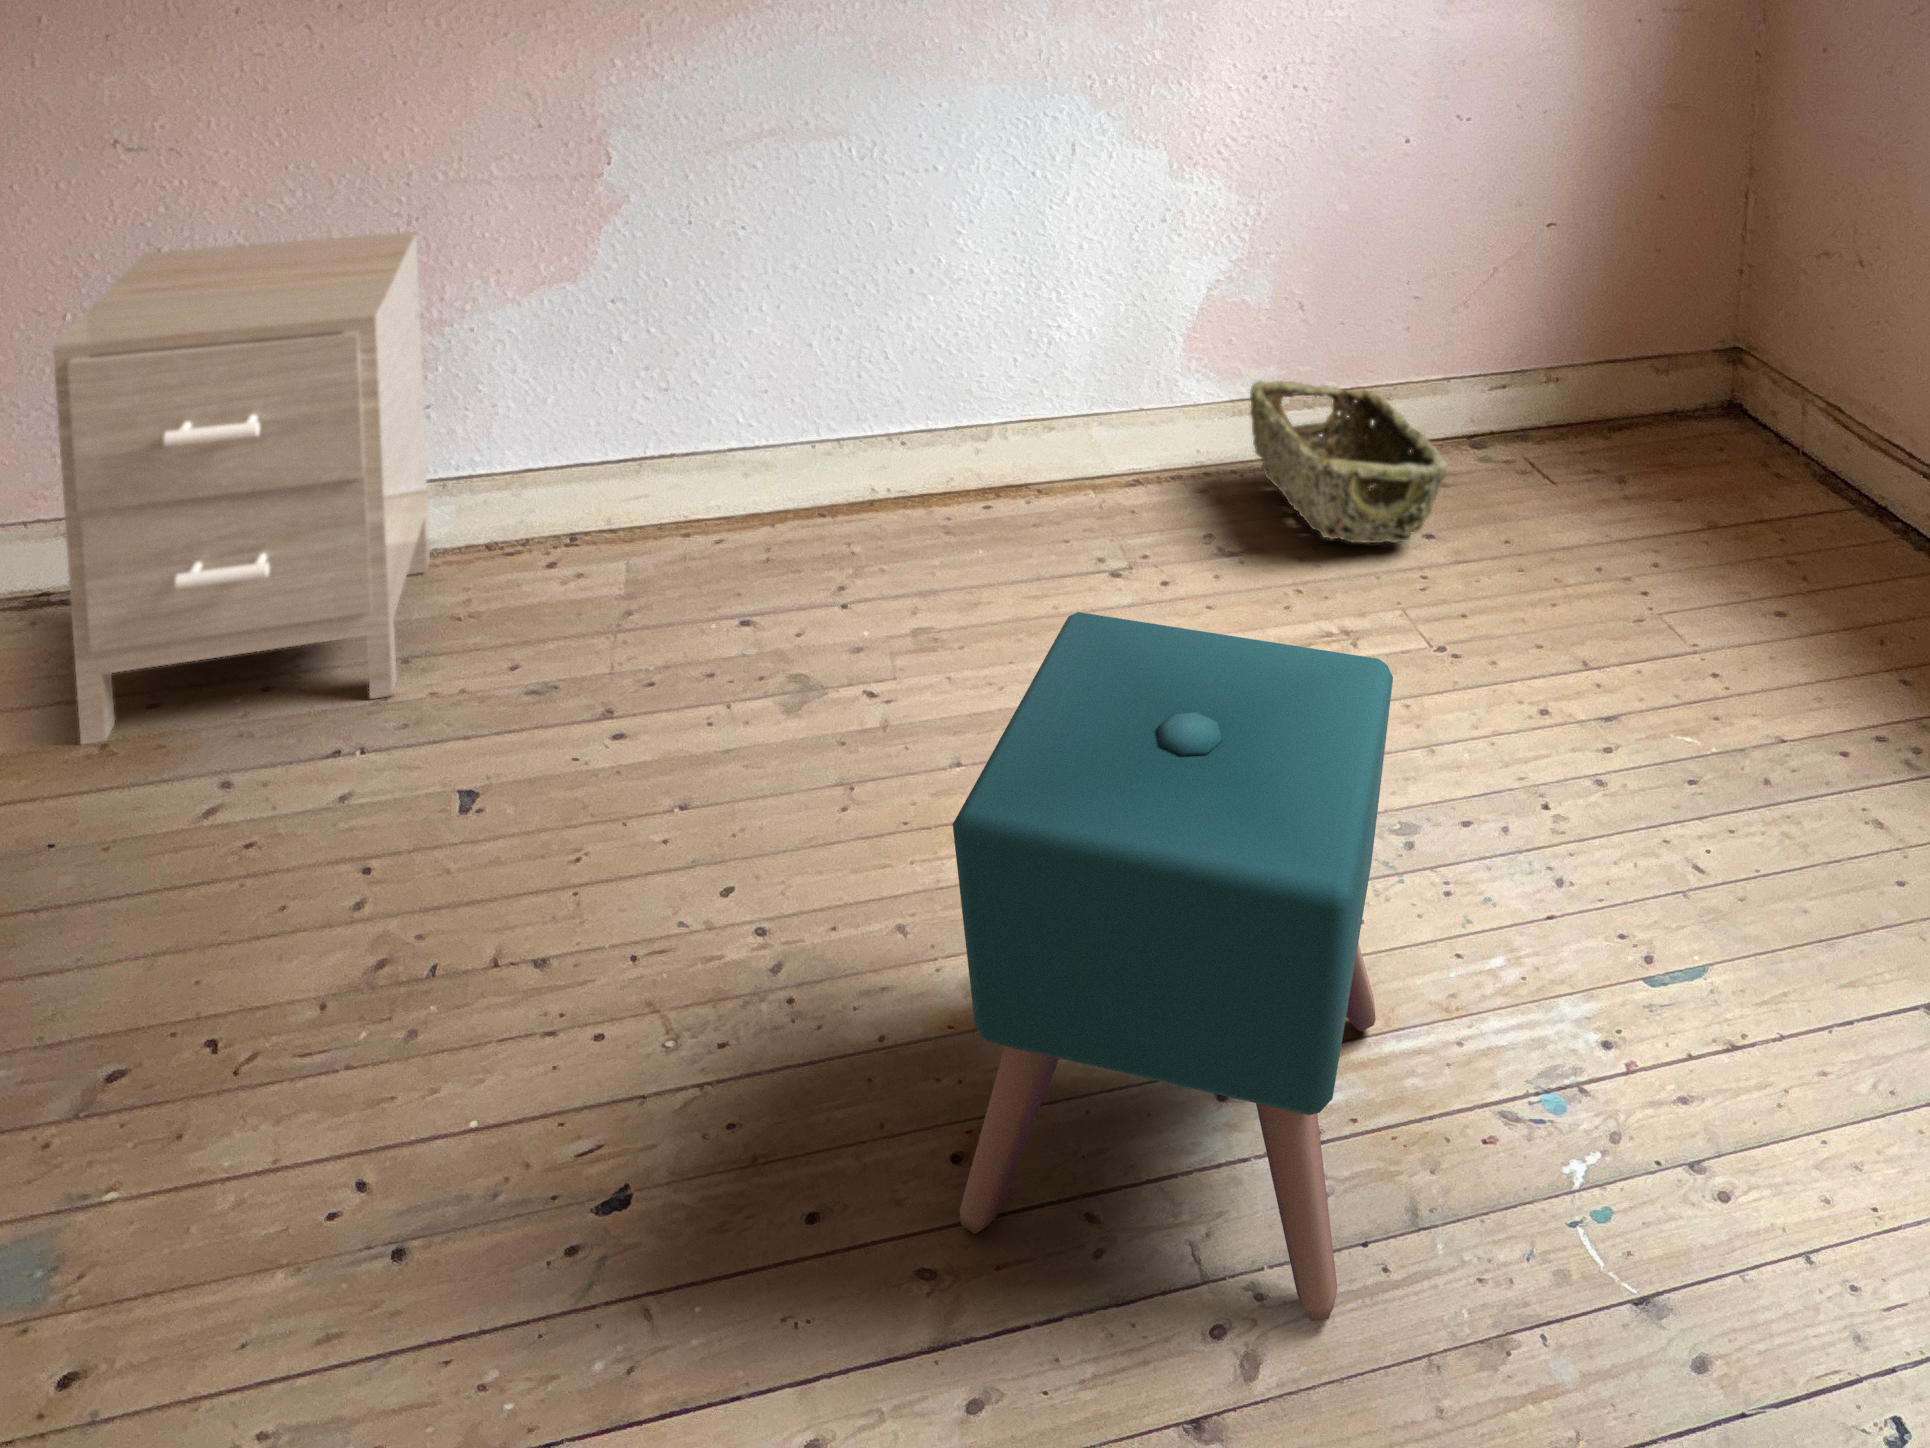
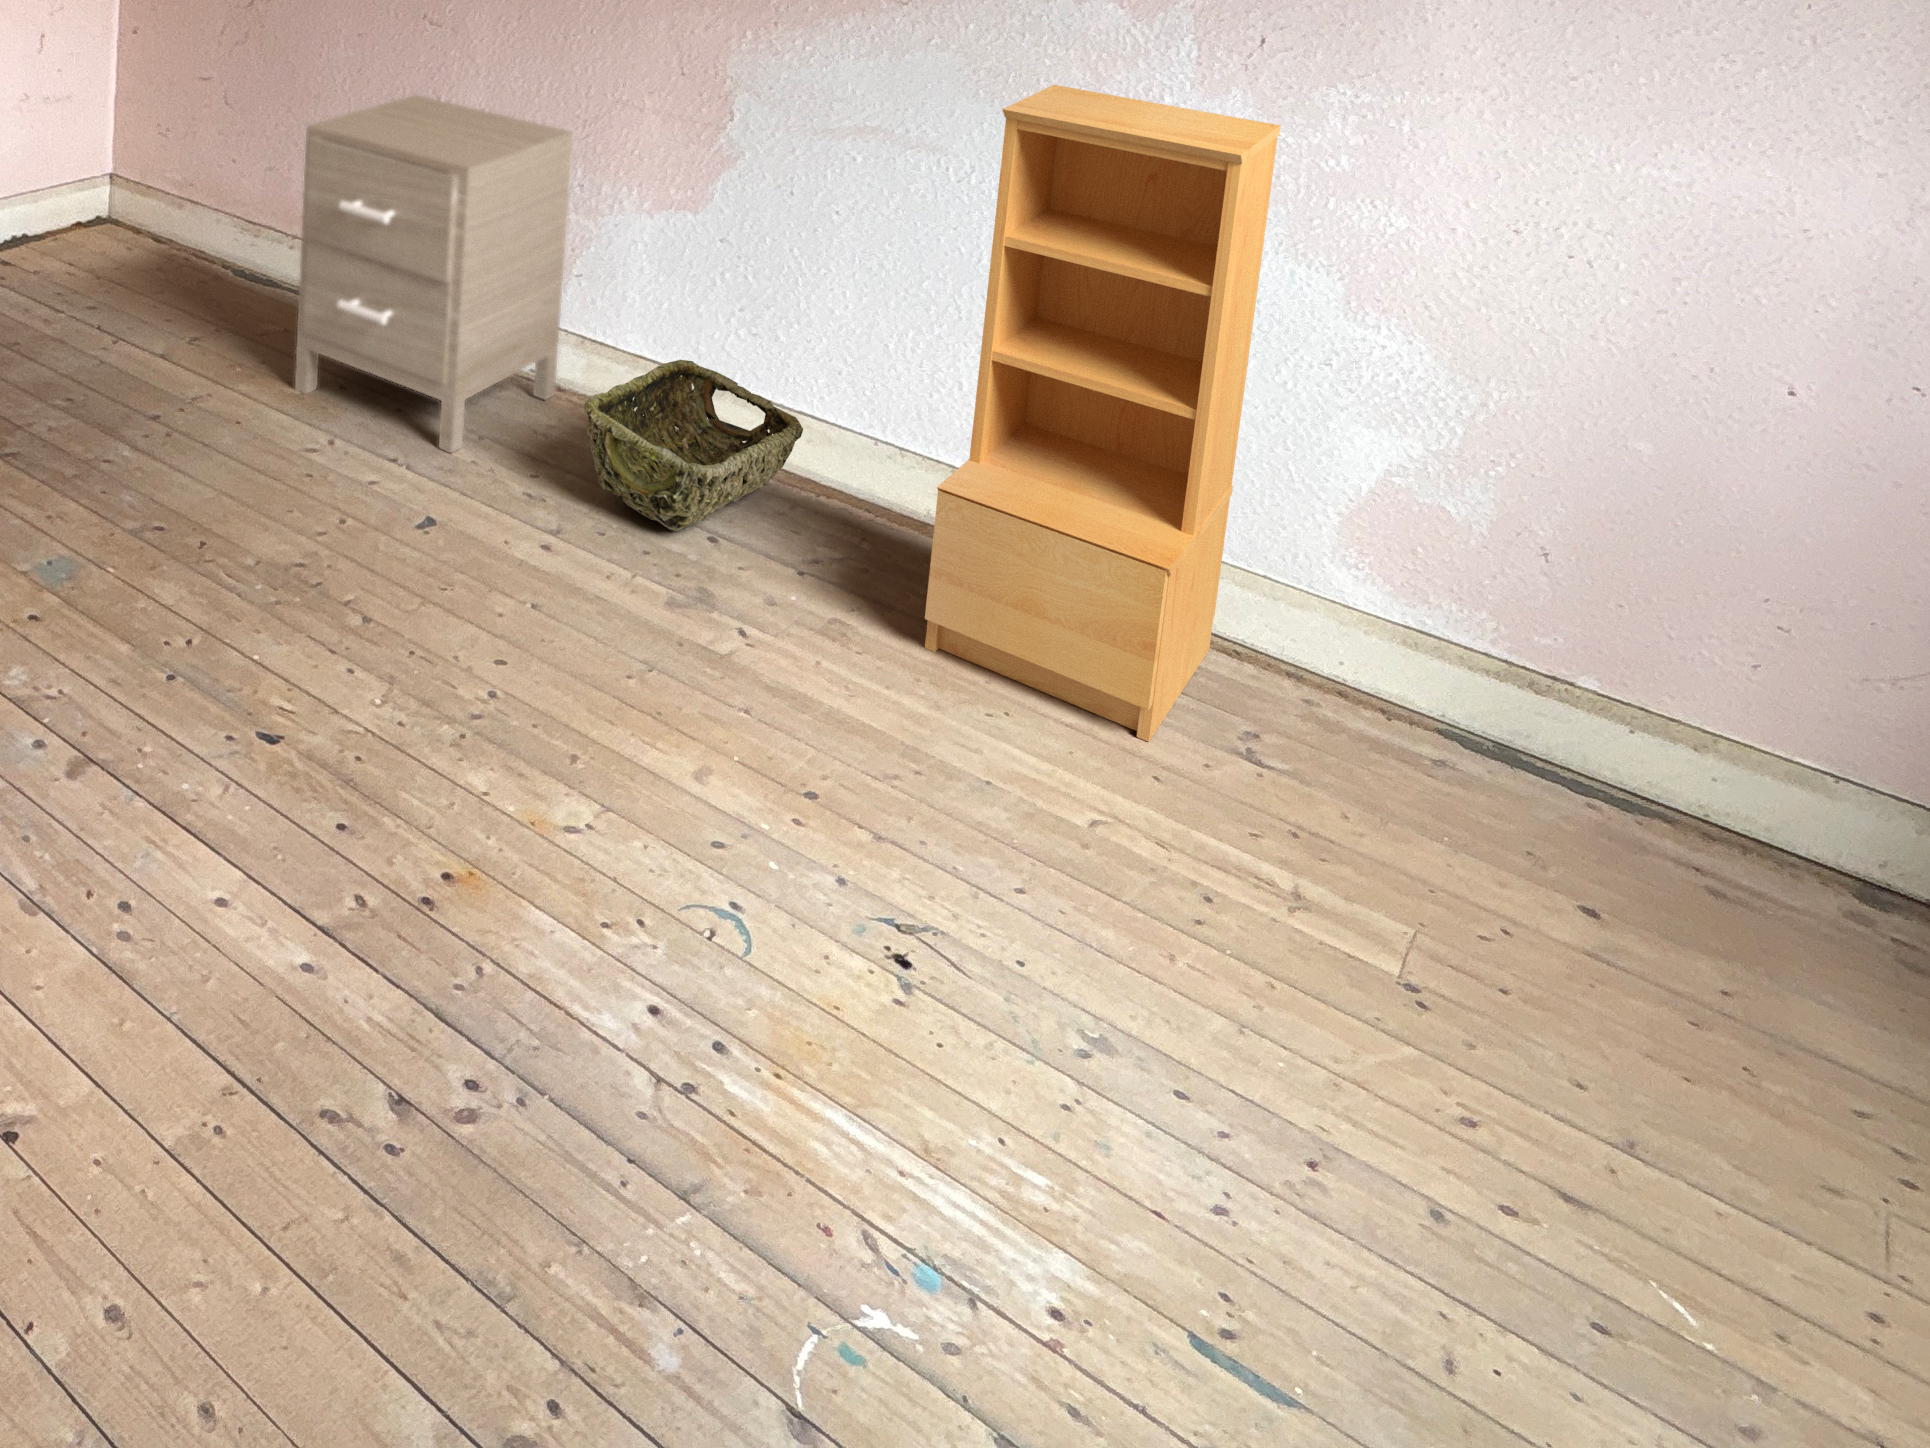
bookshelf: none [954,36,1179,603] -> present [925,85,1281,742]
woven basket: present [1250,381,1447,543] -> present [584,360,803,531]
ottoman: present [953,612,1393,1321] -> none [411,554,884,1149]

